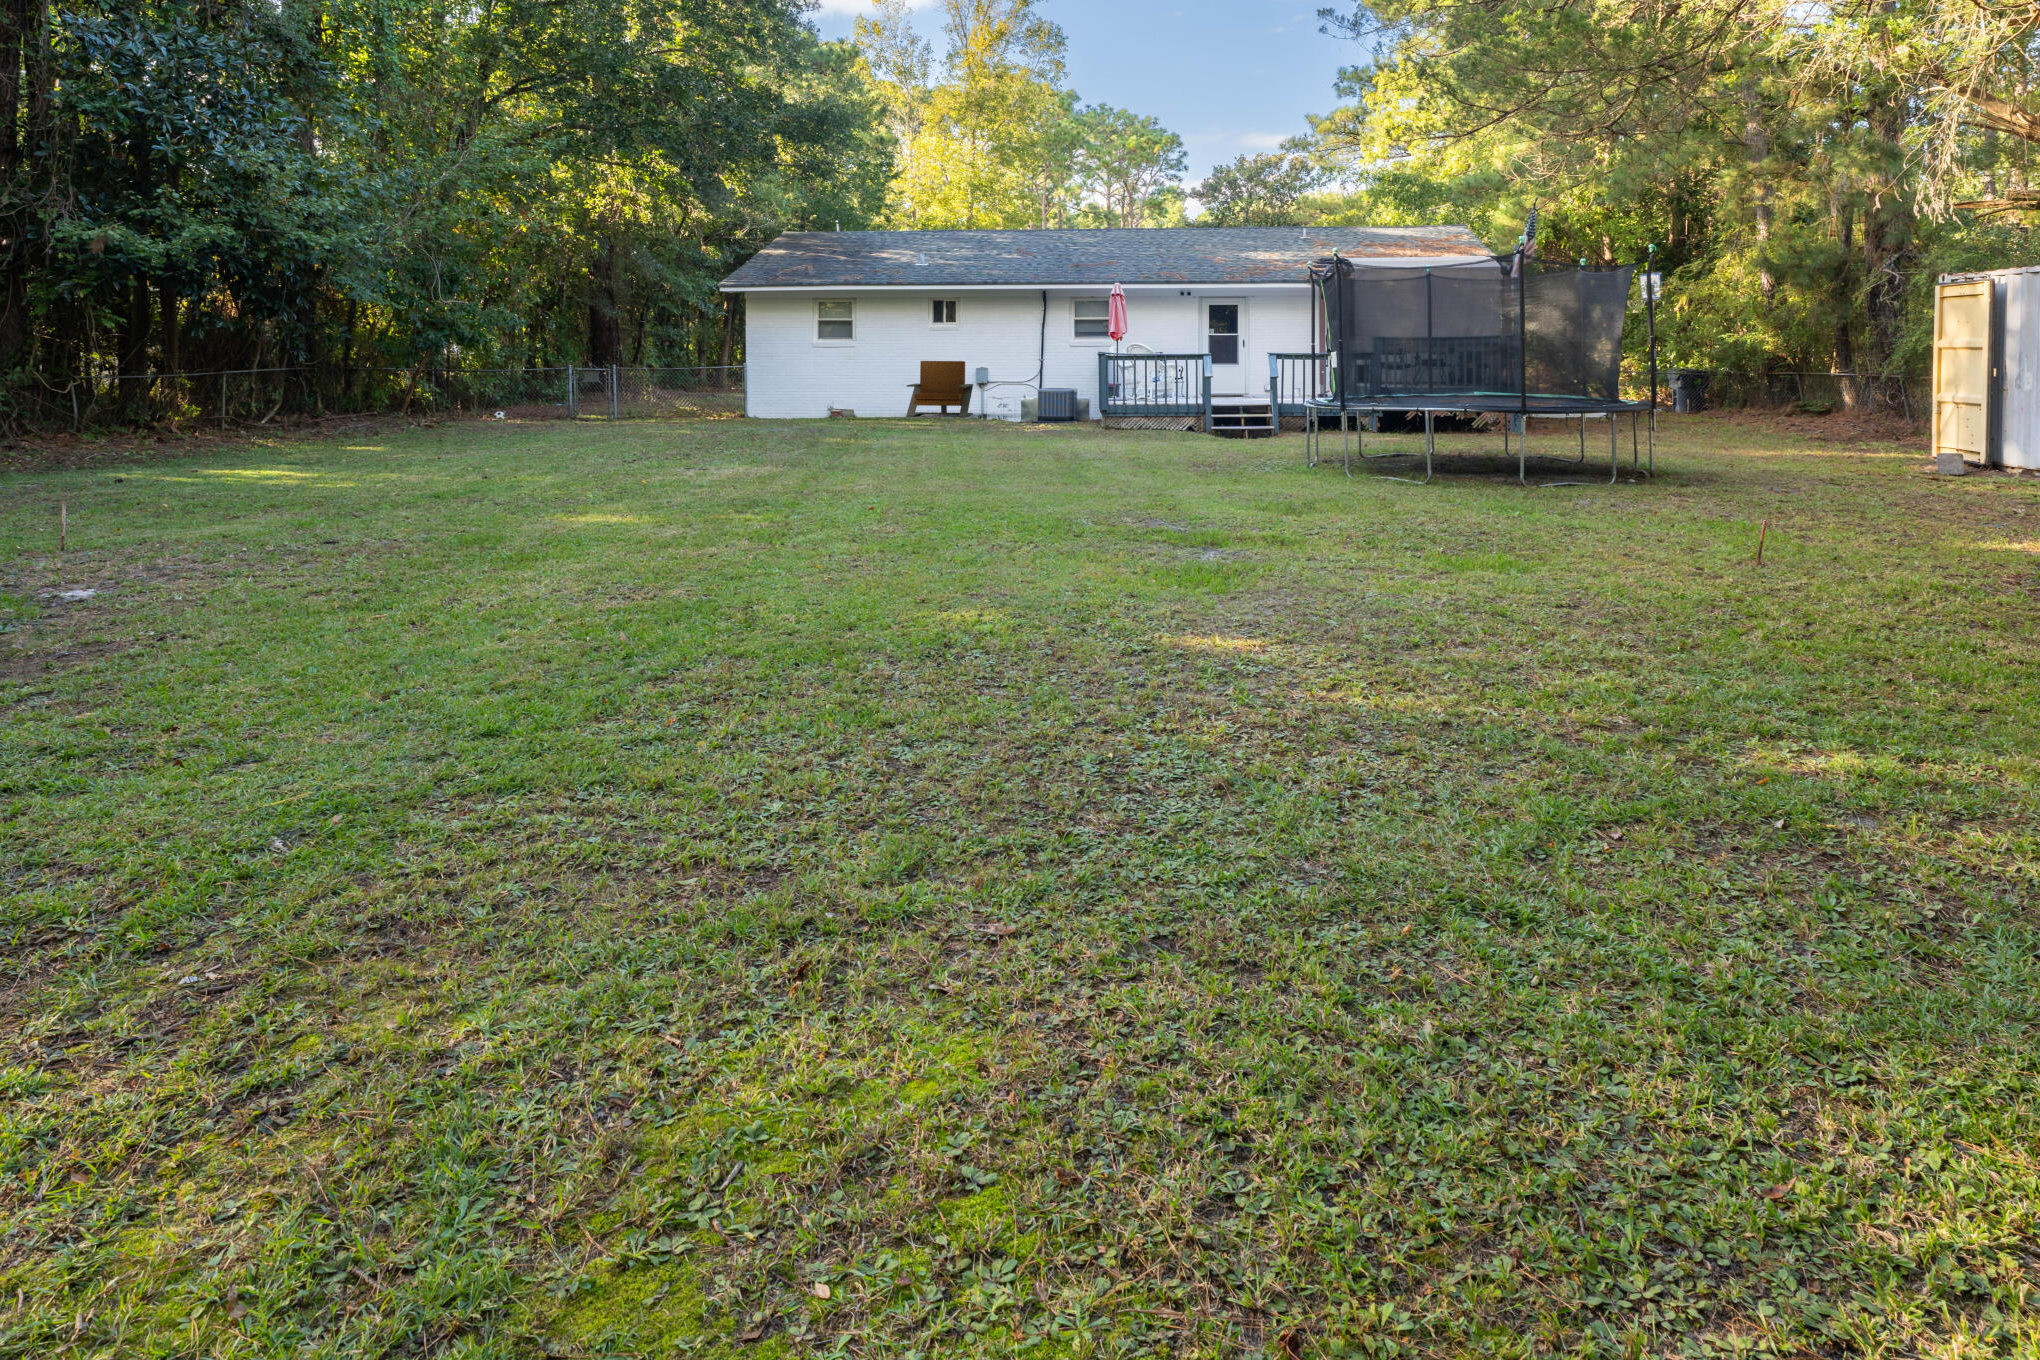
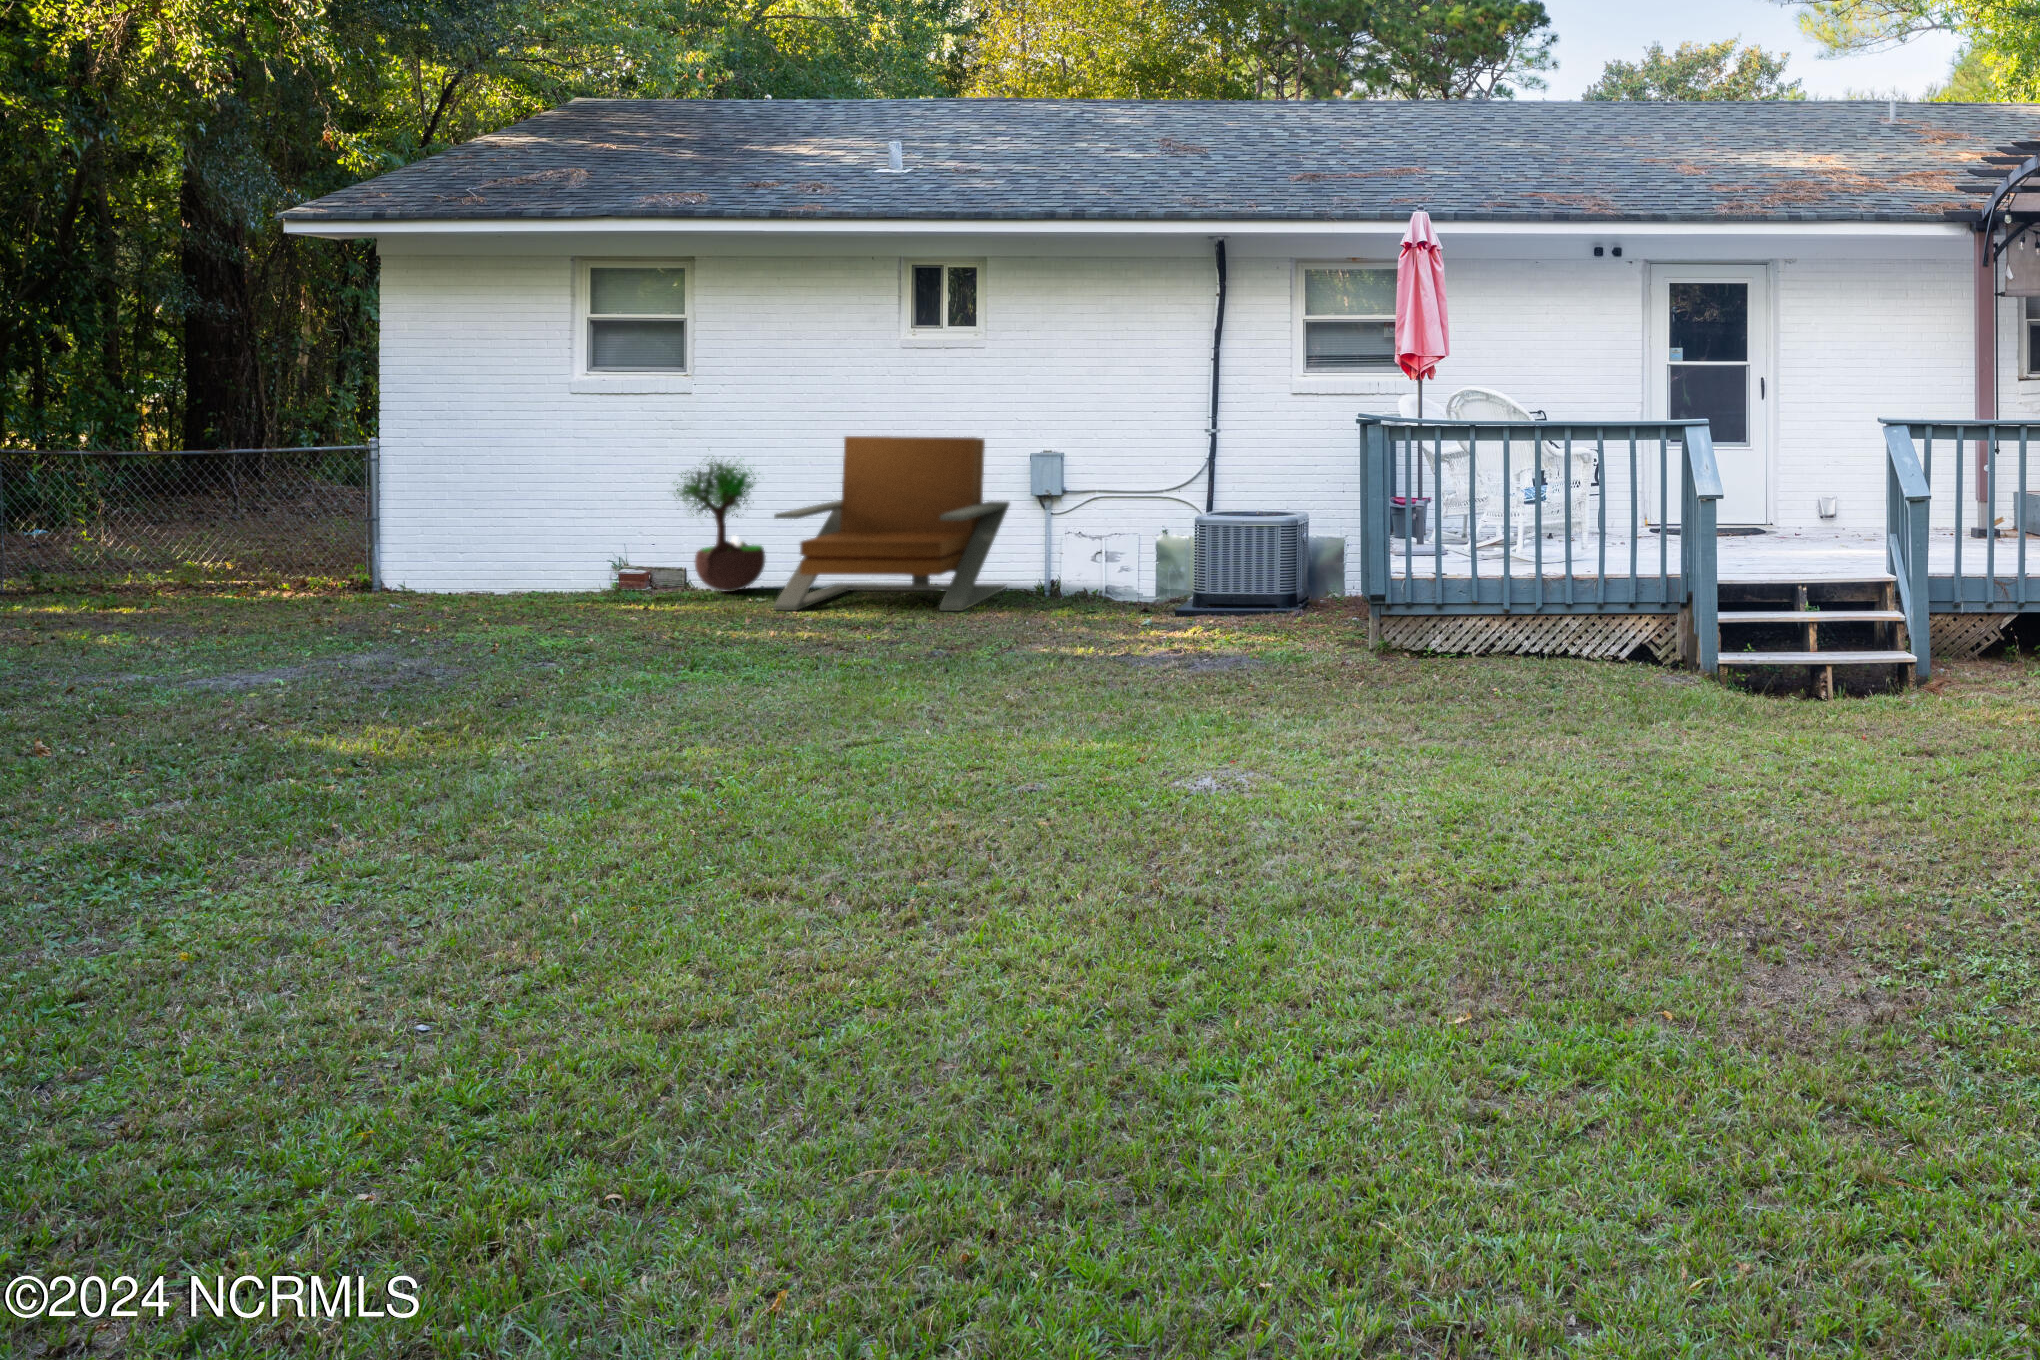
potted tree: none [866,365,895,414] -> present [674,459,766,592]

